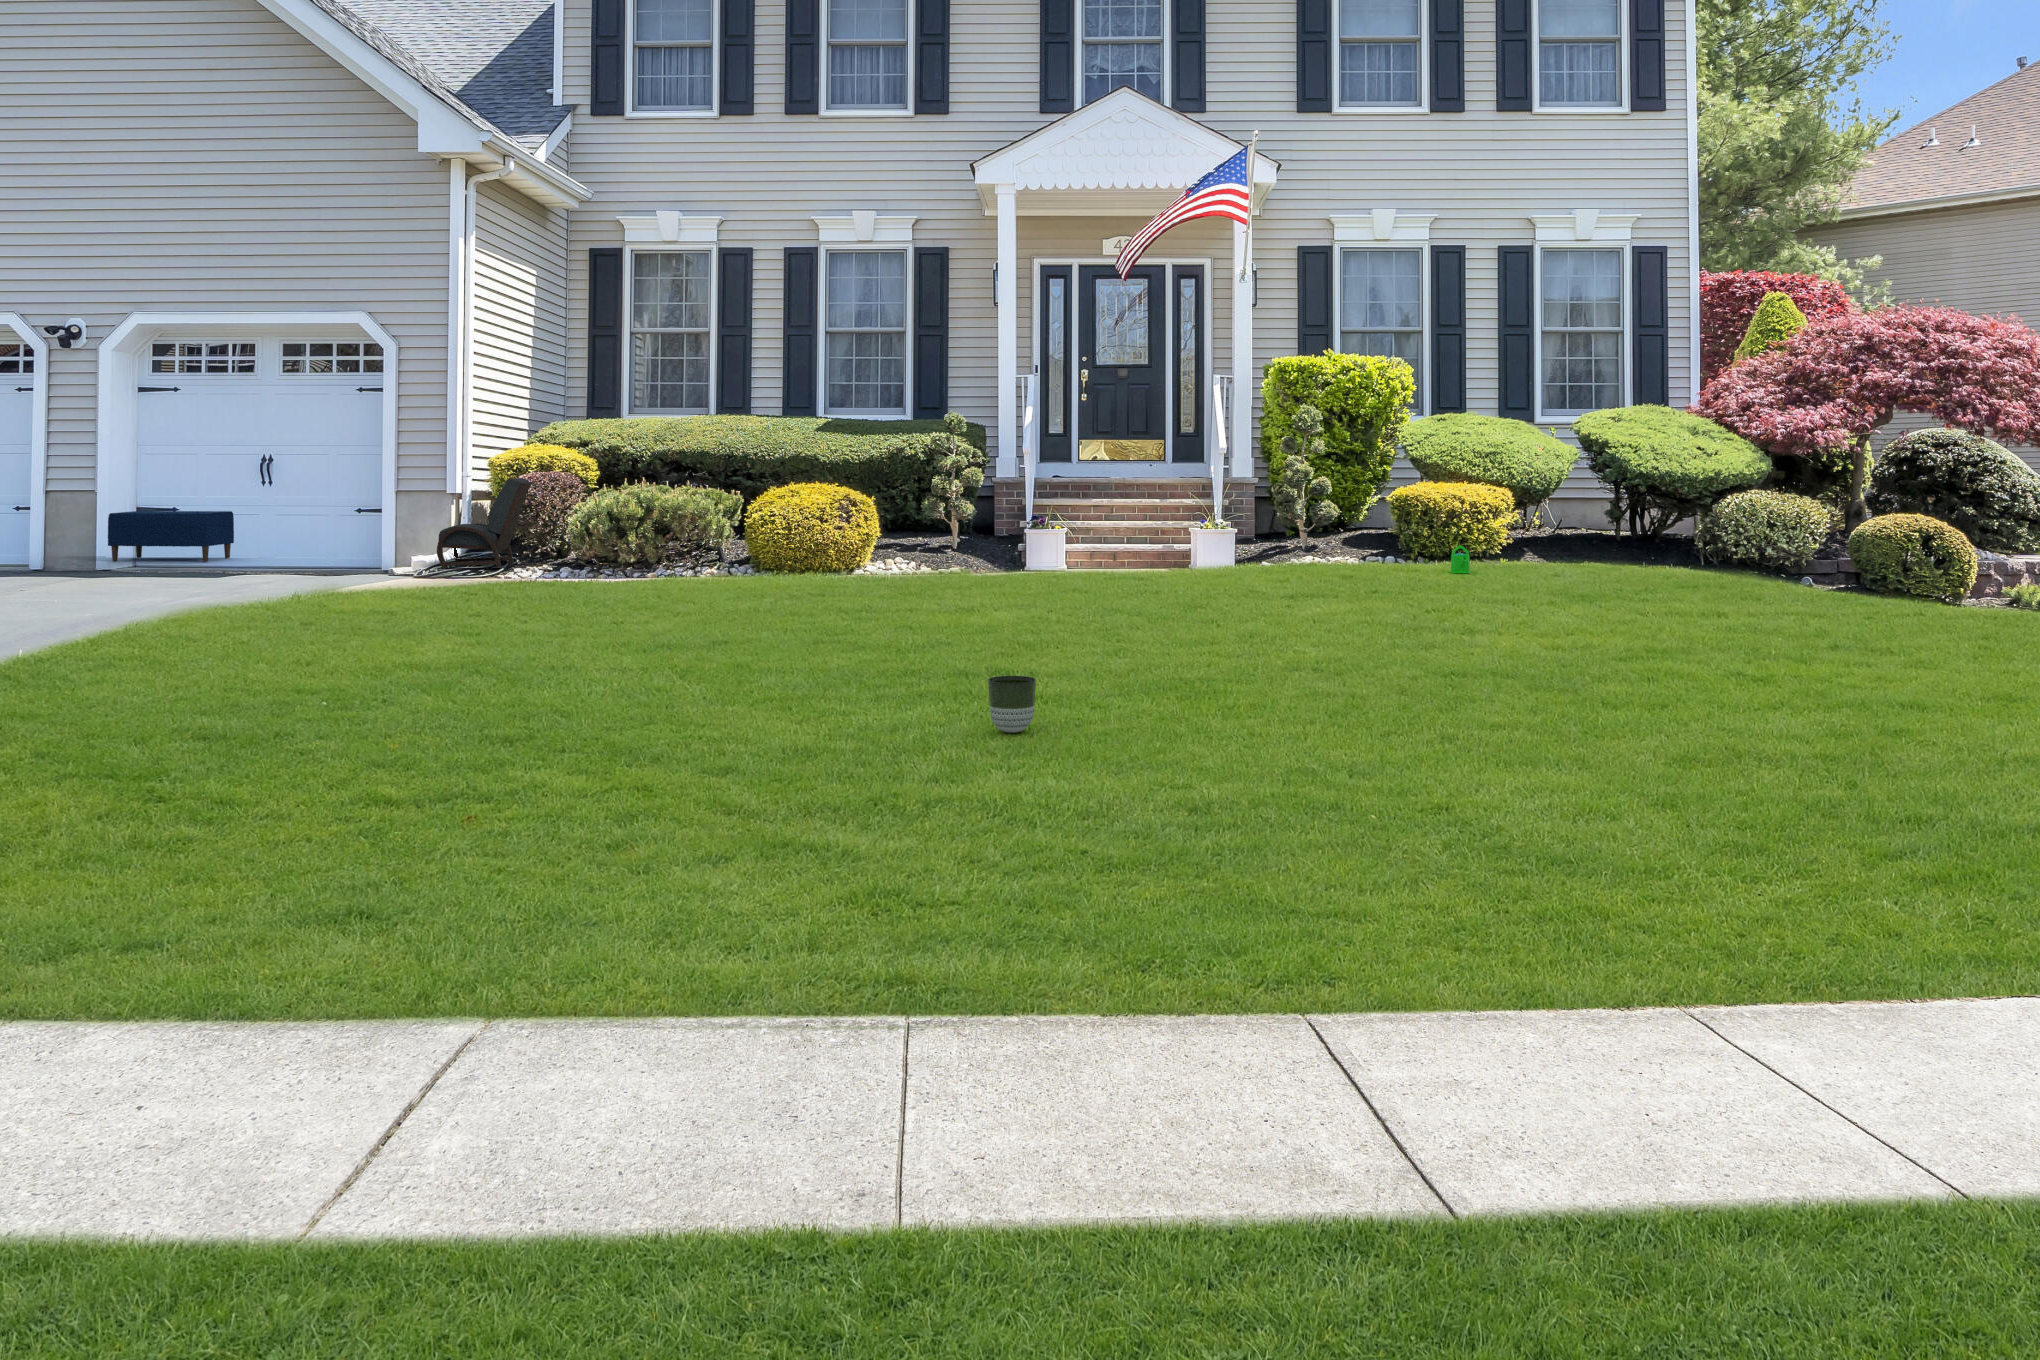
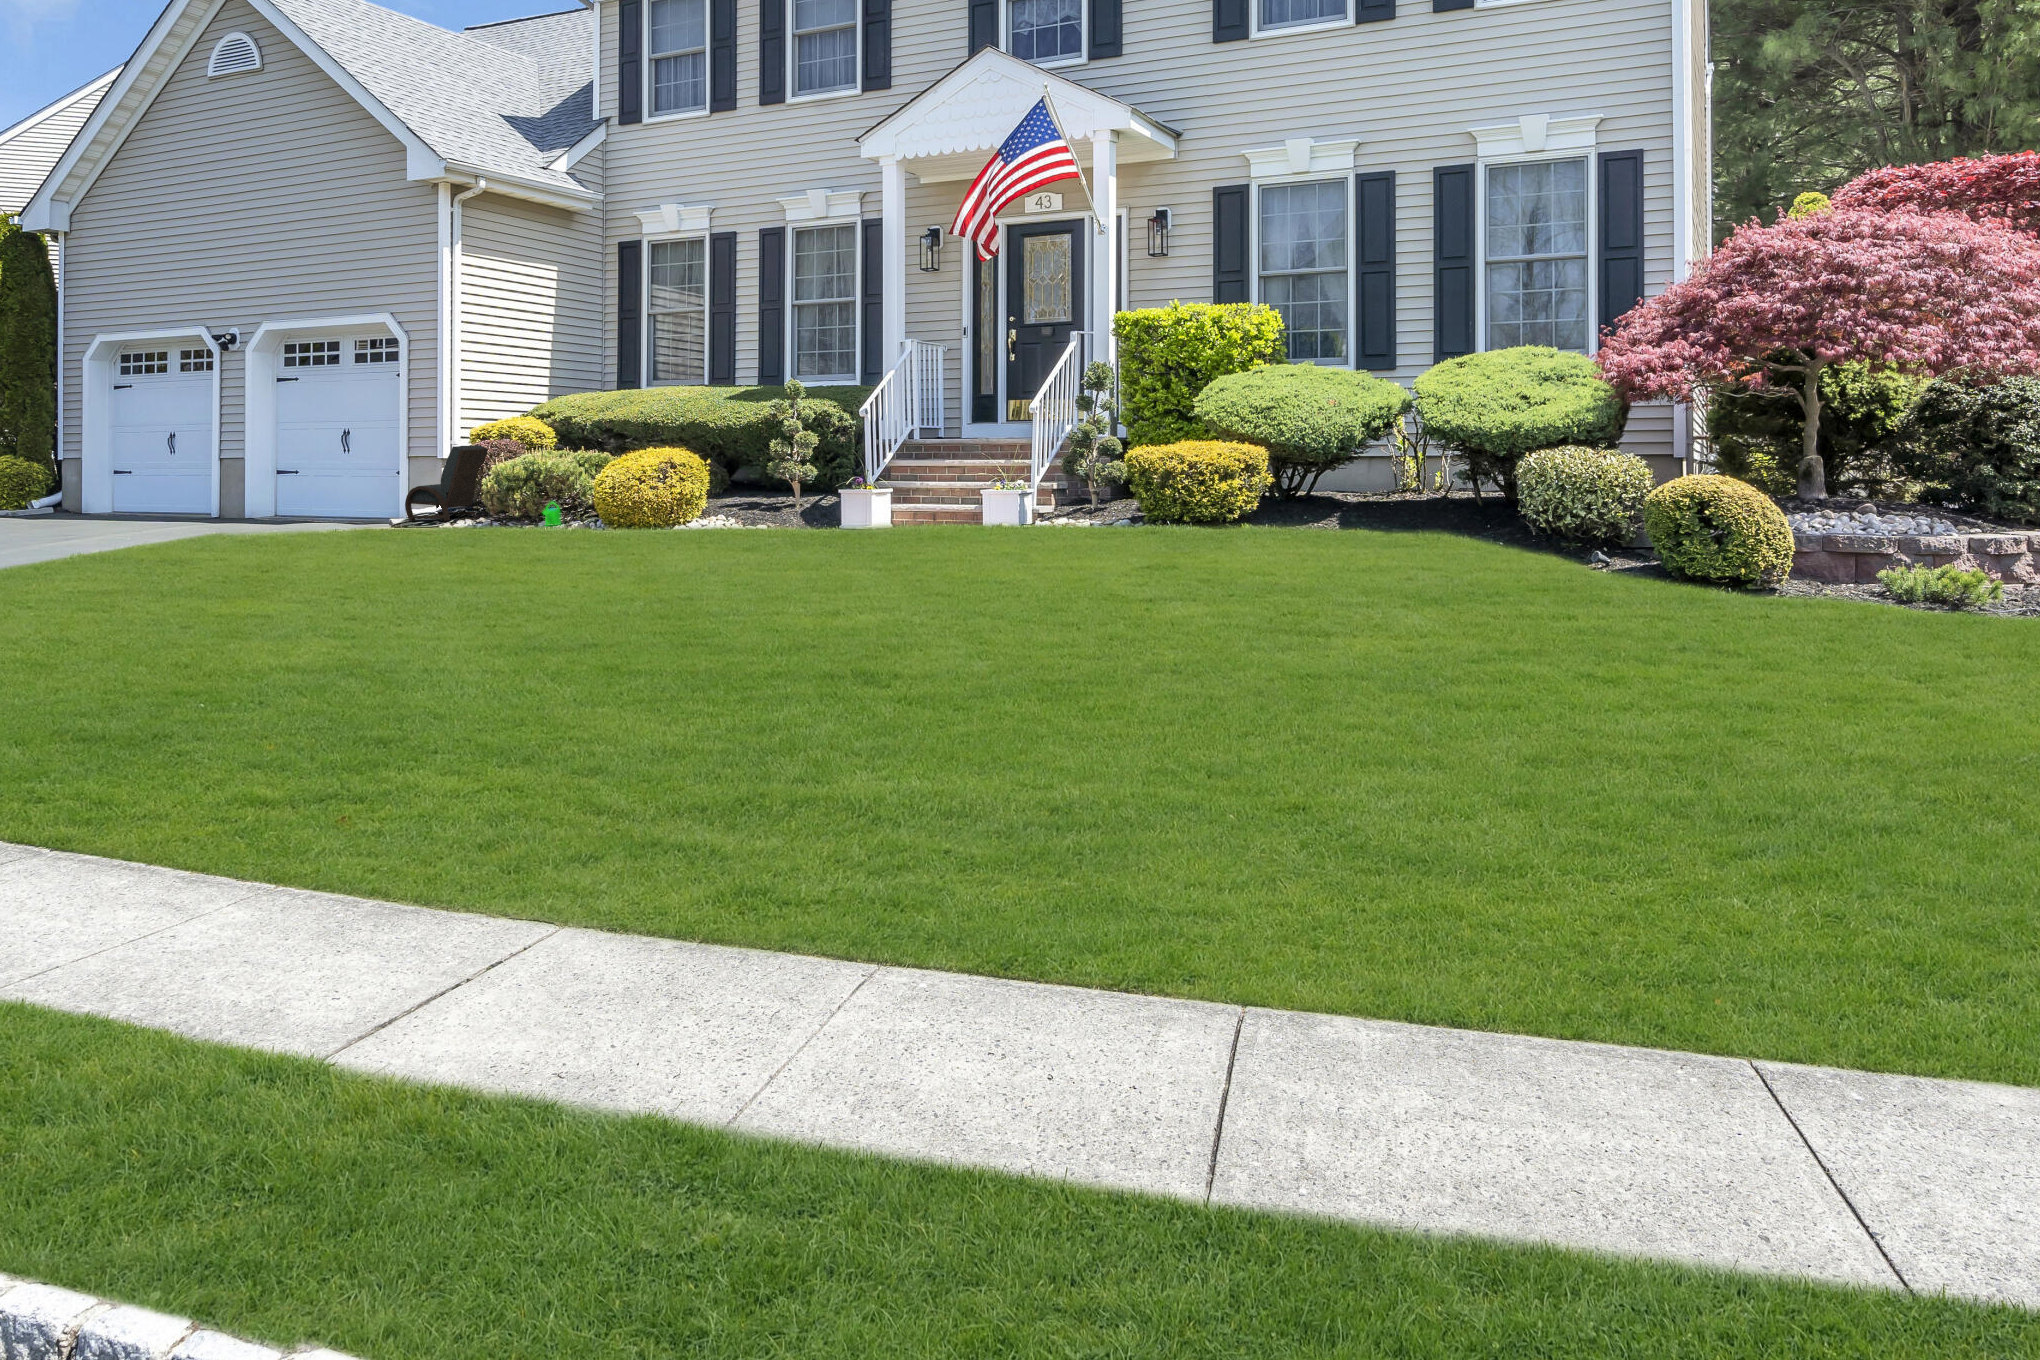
bench: present [108,511,234,562] -> none [246,473,329,513]
watering can: present [1450,545,1470,573] -> present [543,502,561,526]
planter: present [988,676,1036,733] -> none [164,633,213,686]

